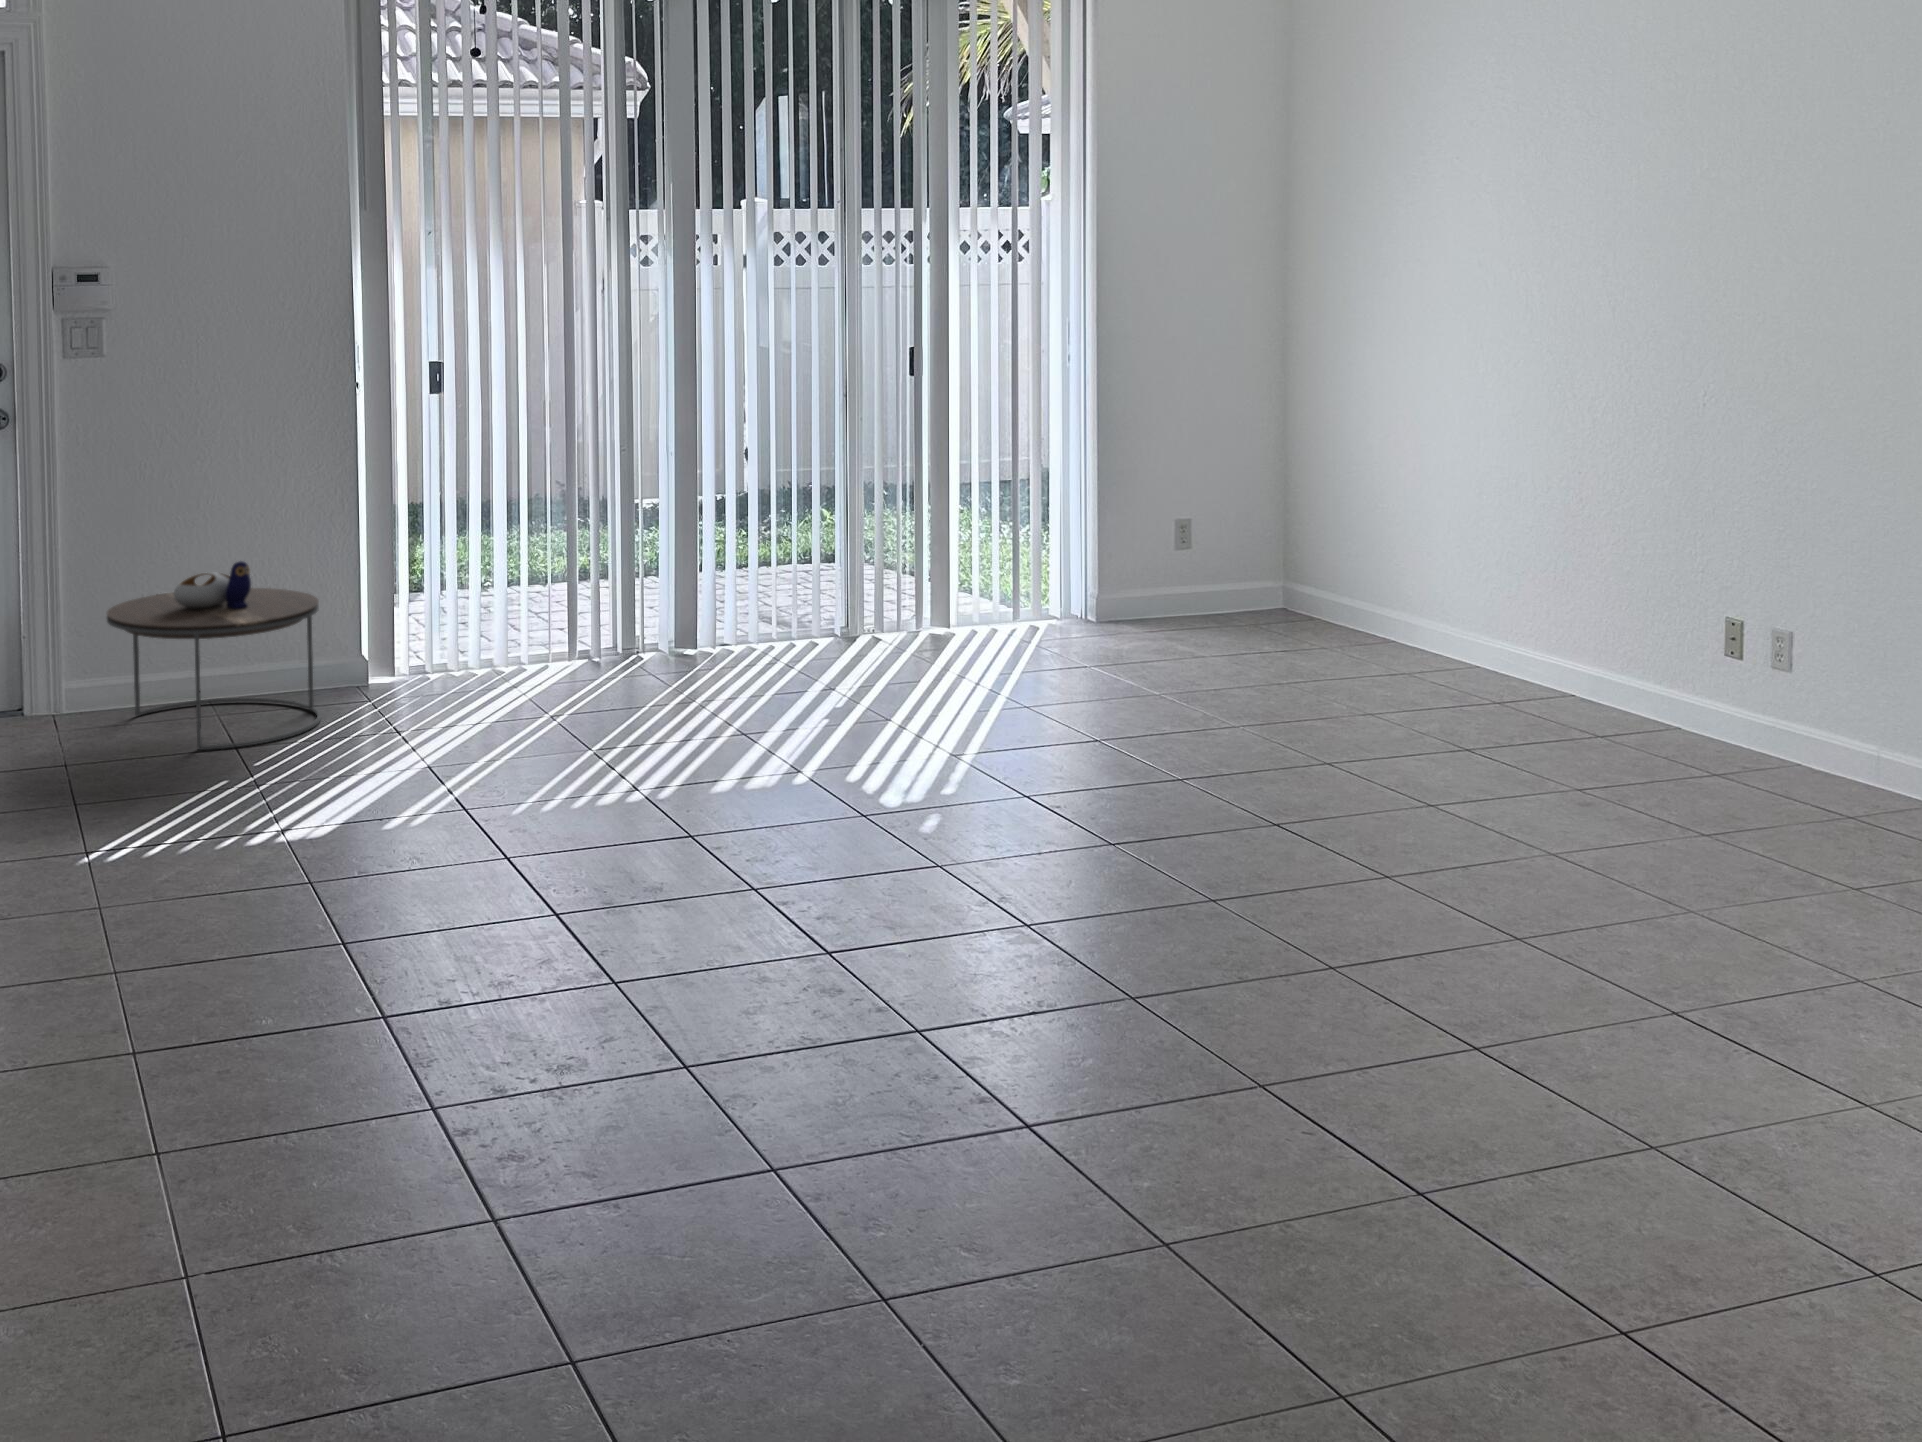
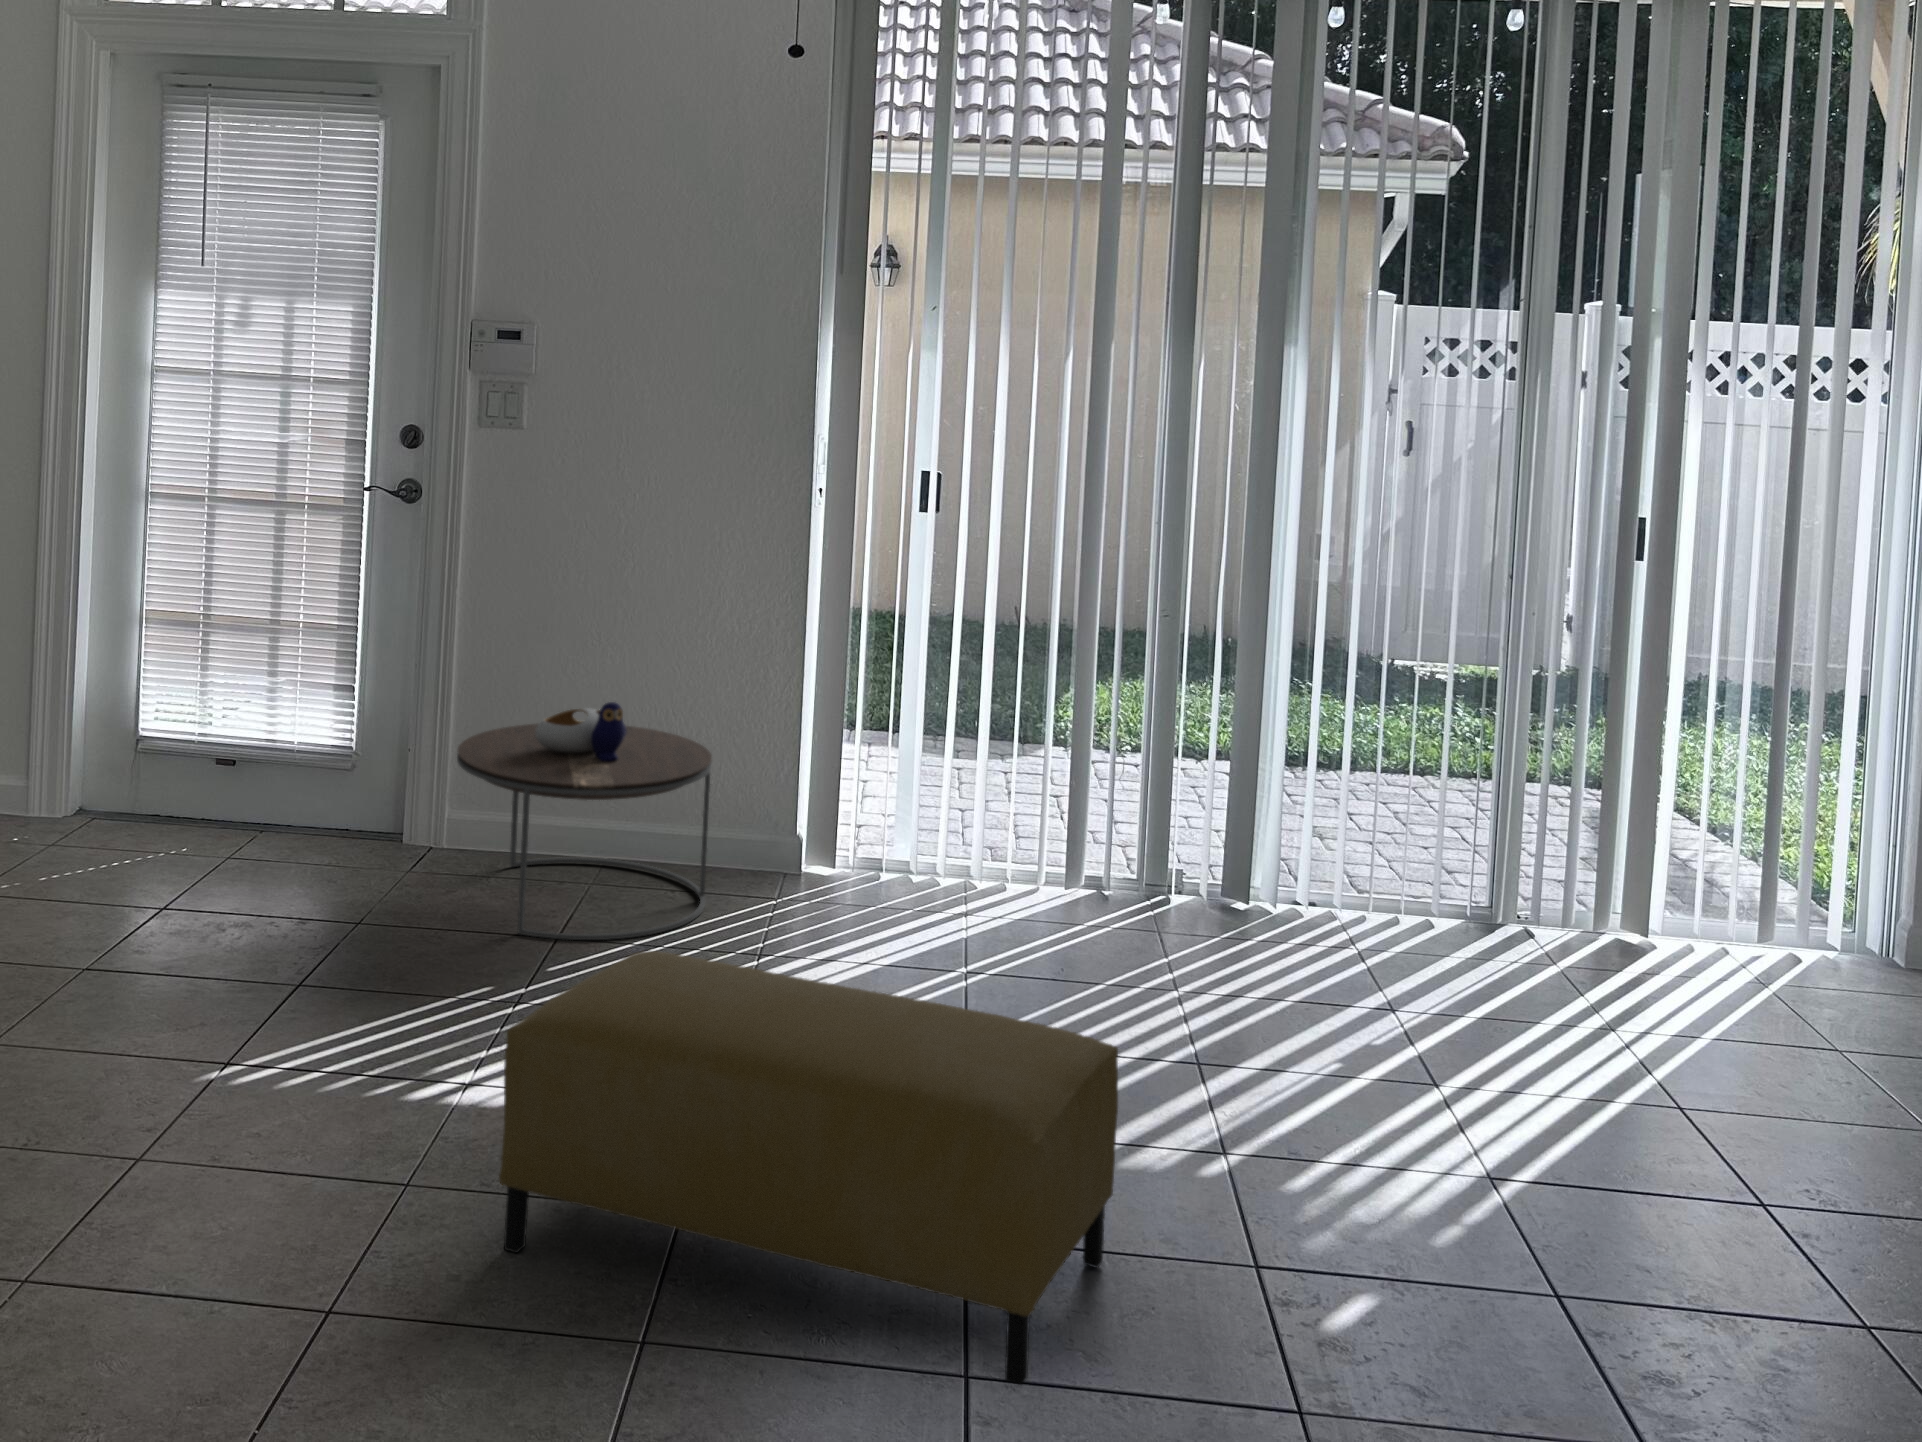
ottoman: none [404,678,798,891] -> present [499,951,1118,1385]

